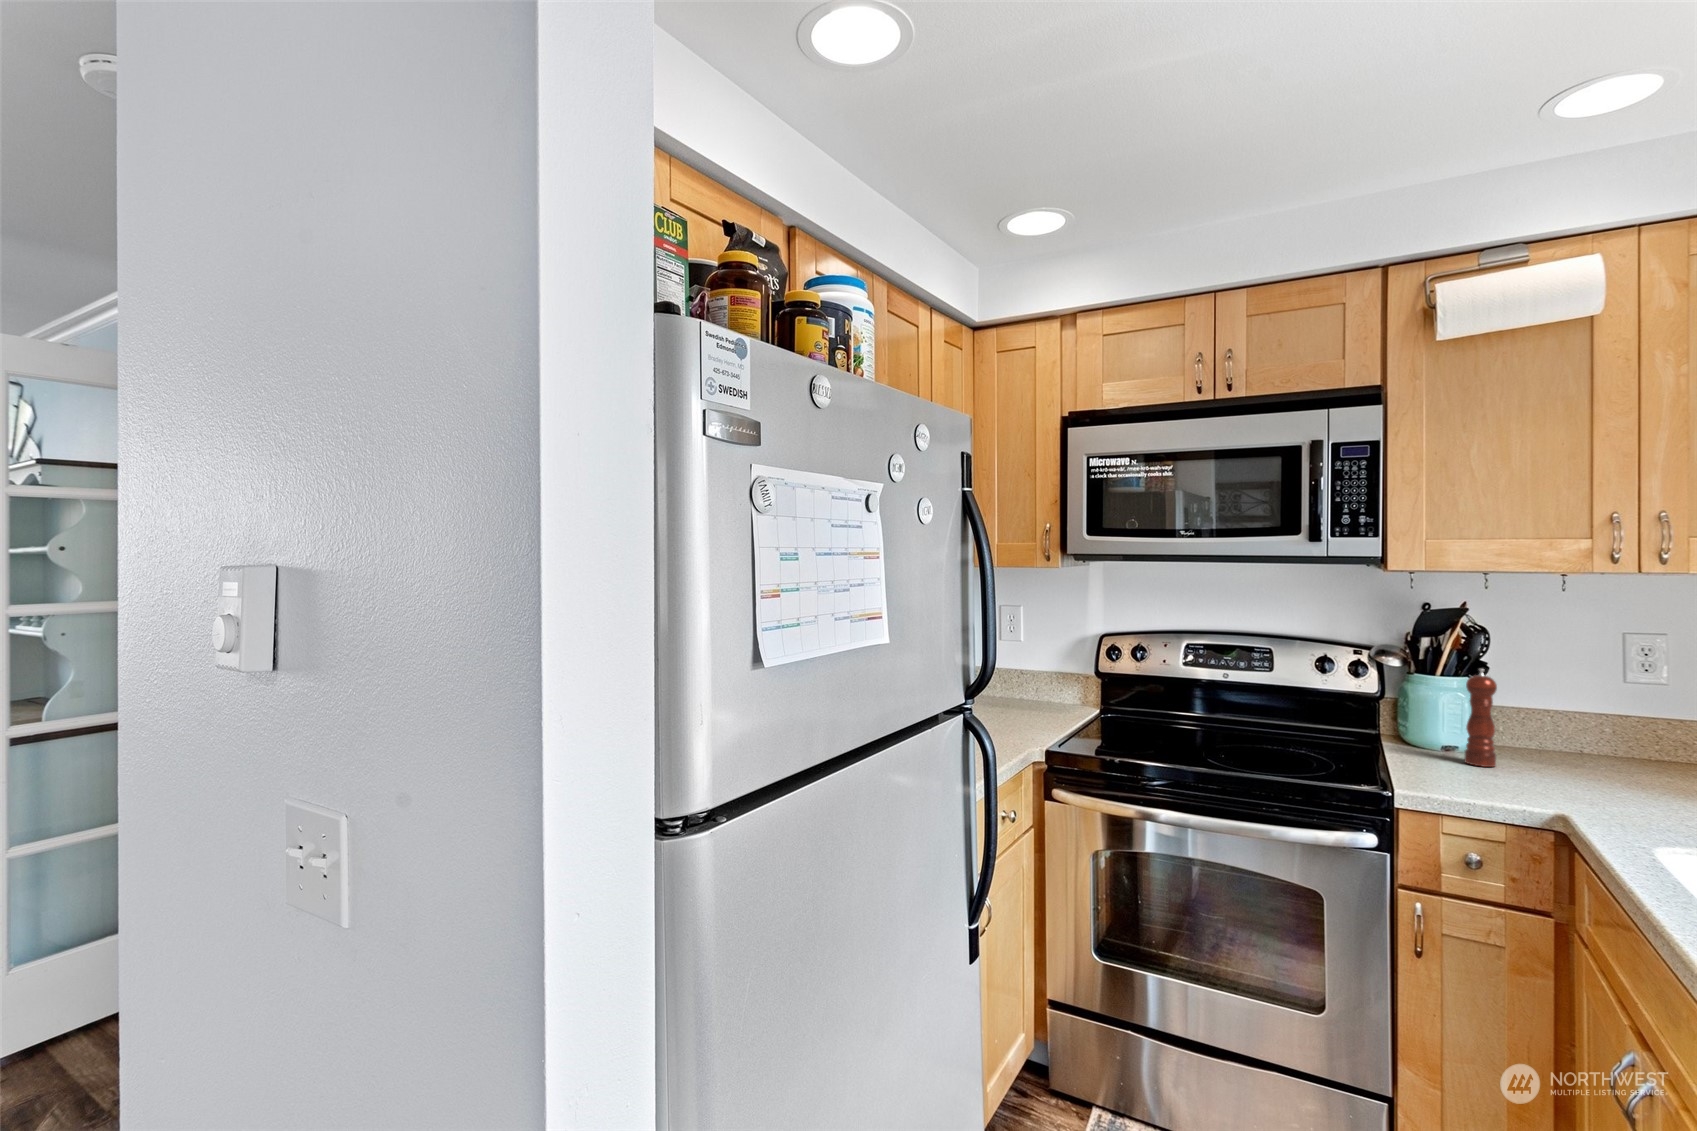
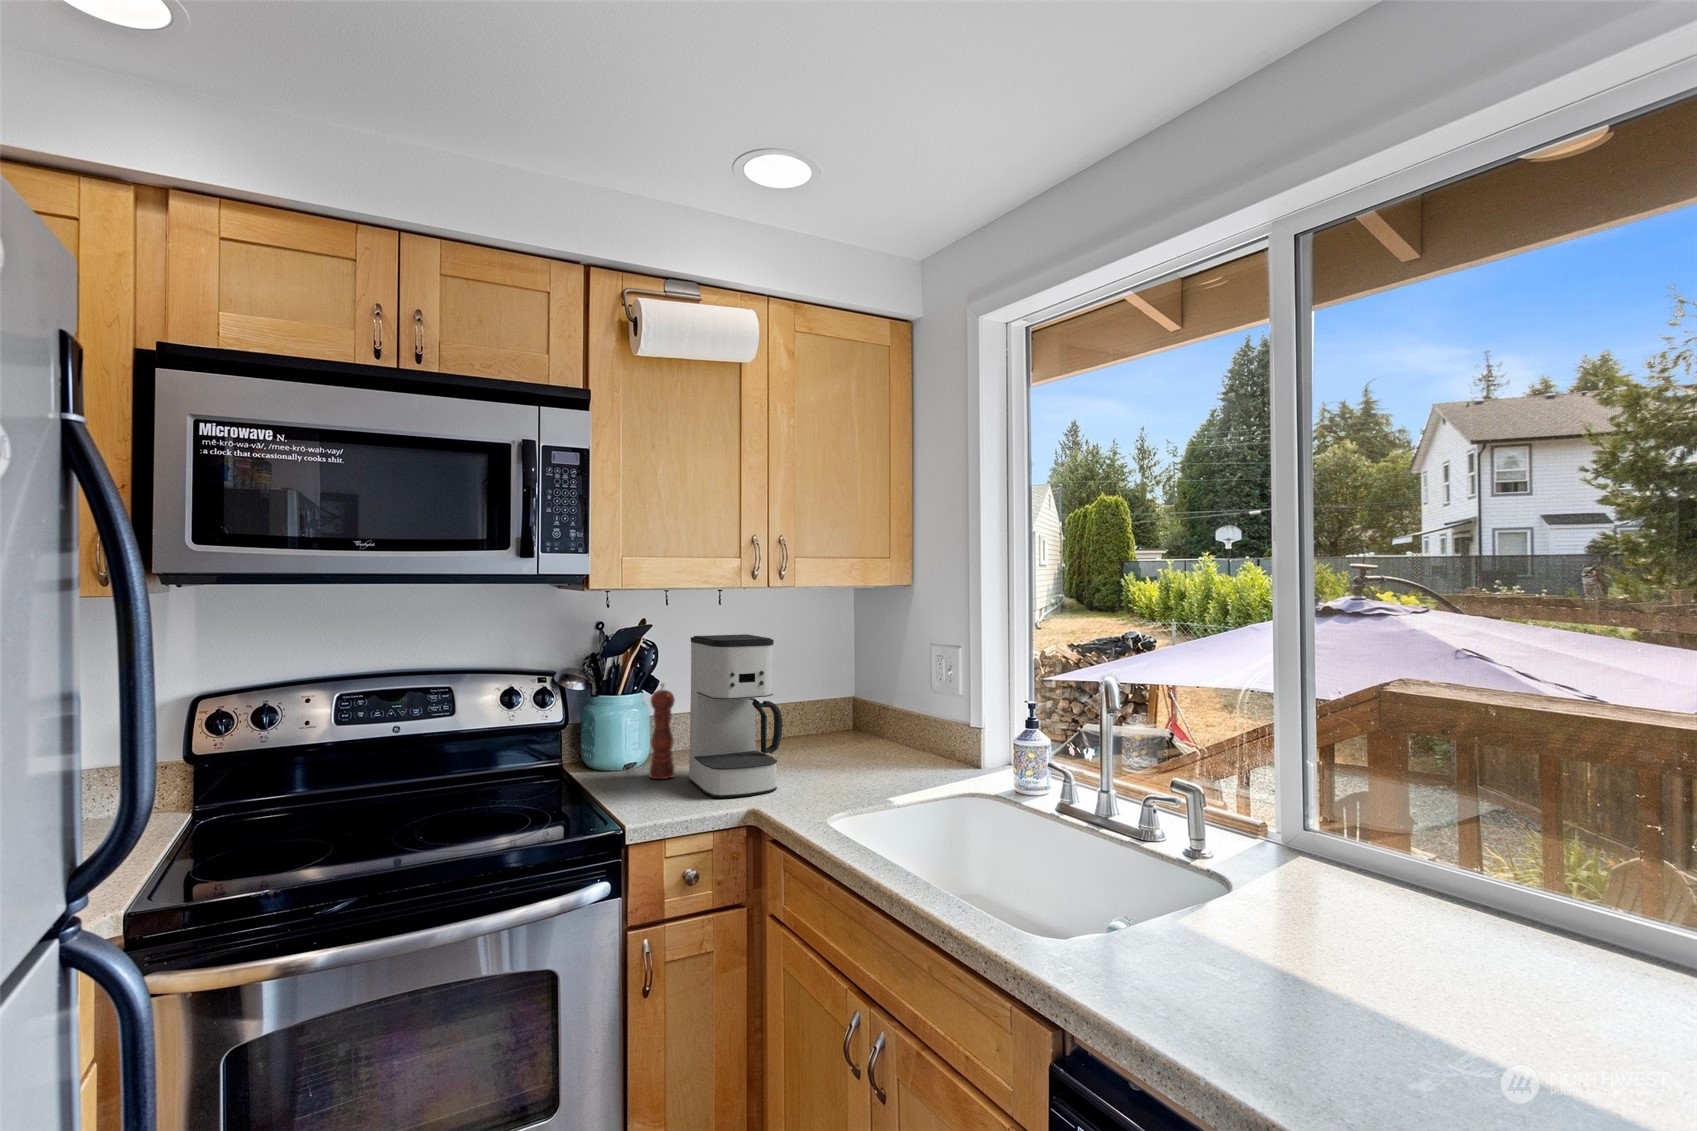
coffee maker: none [1508,622,1638,804] -> present [689,634,783,798]

